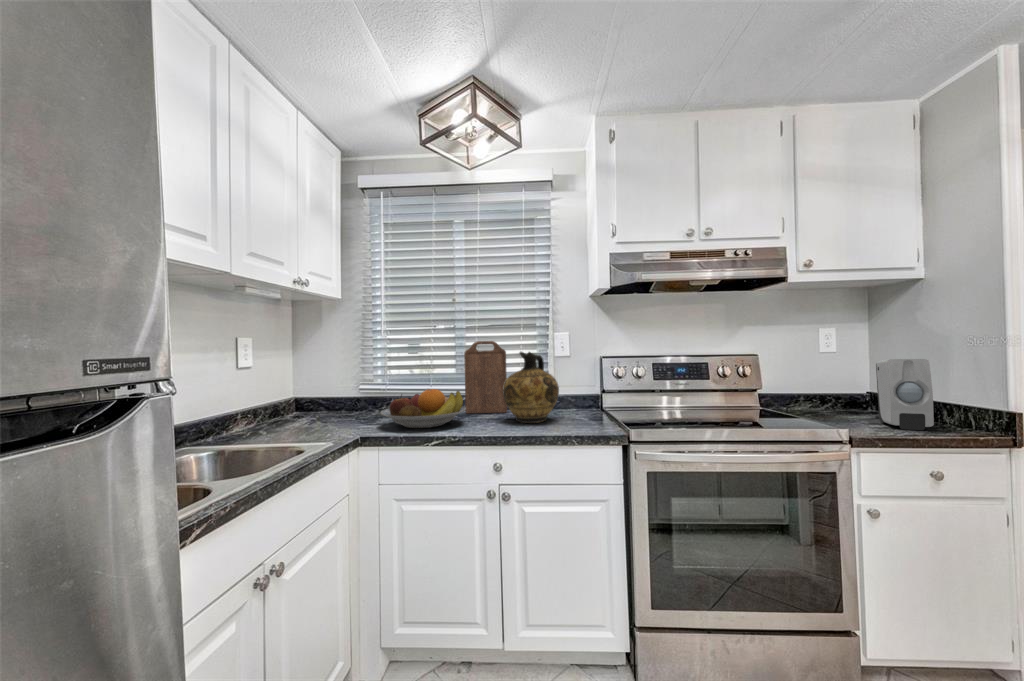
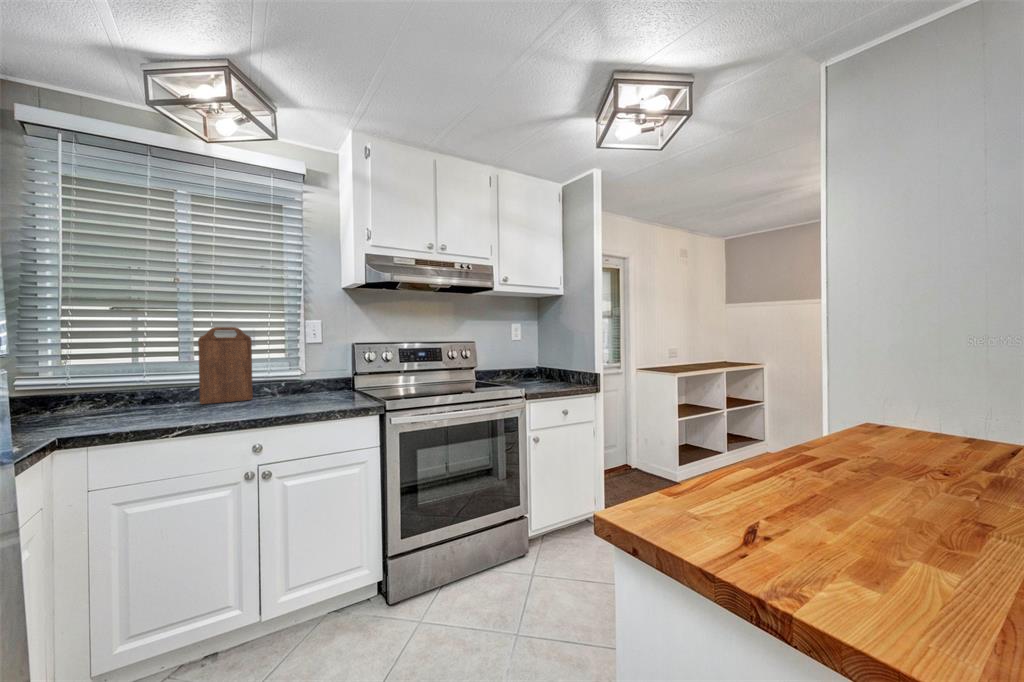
ceramic jug: present [503,352,559,423] -> none [253,337,315,406]
soap dispenser: present [876,359,934,430] -> none [540,343,566,387]
fruit bowl: present [381,389,466,428] -> none [83,378,209,423]

